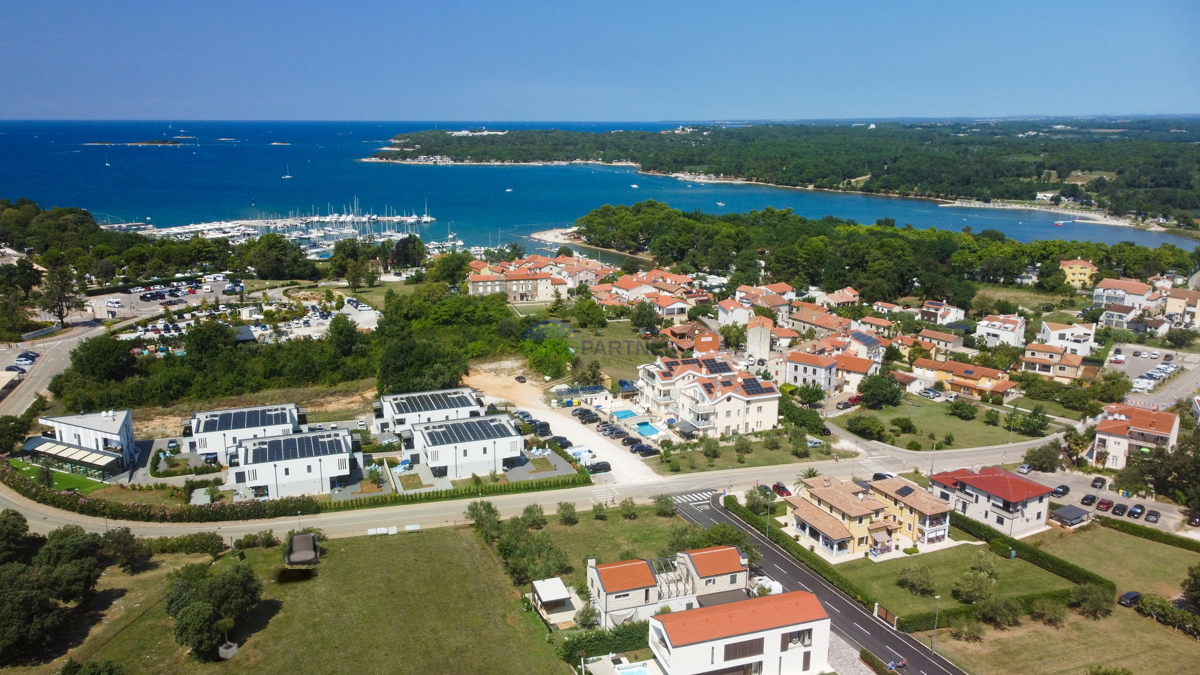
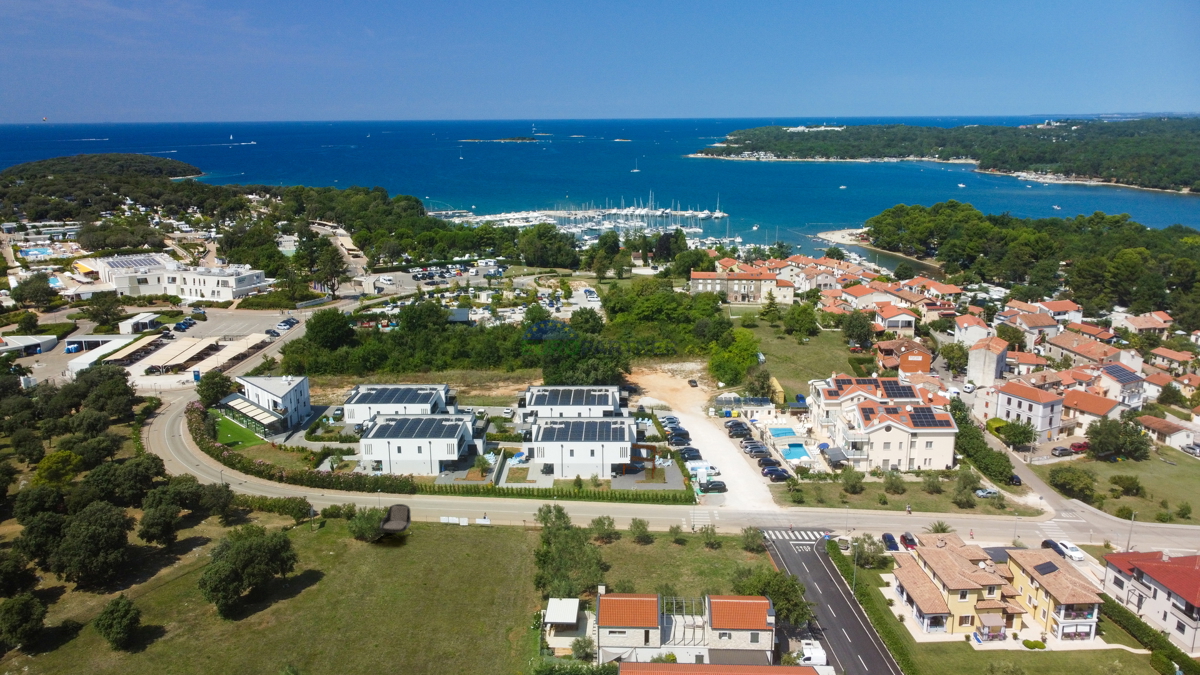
bench: none [504,438,536,472] -> present [623,443,656,478]
potted tree: present [217,618,238,659] -> none [289,568,308,603]

